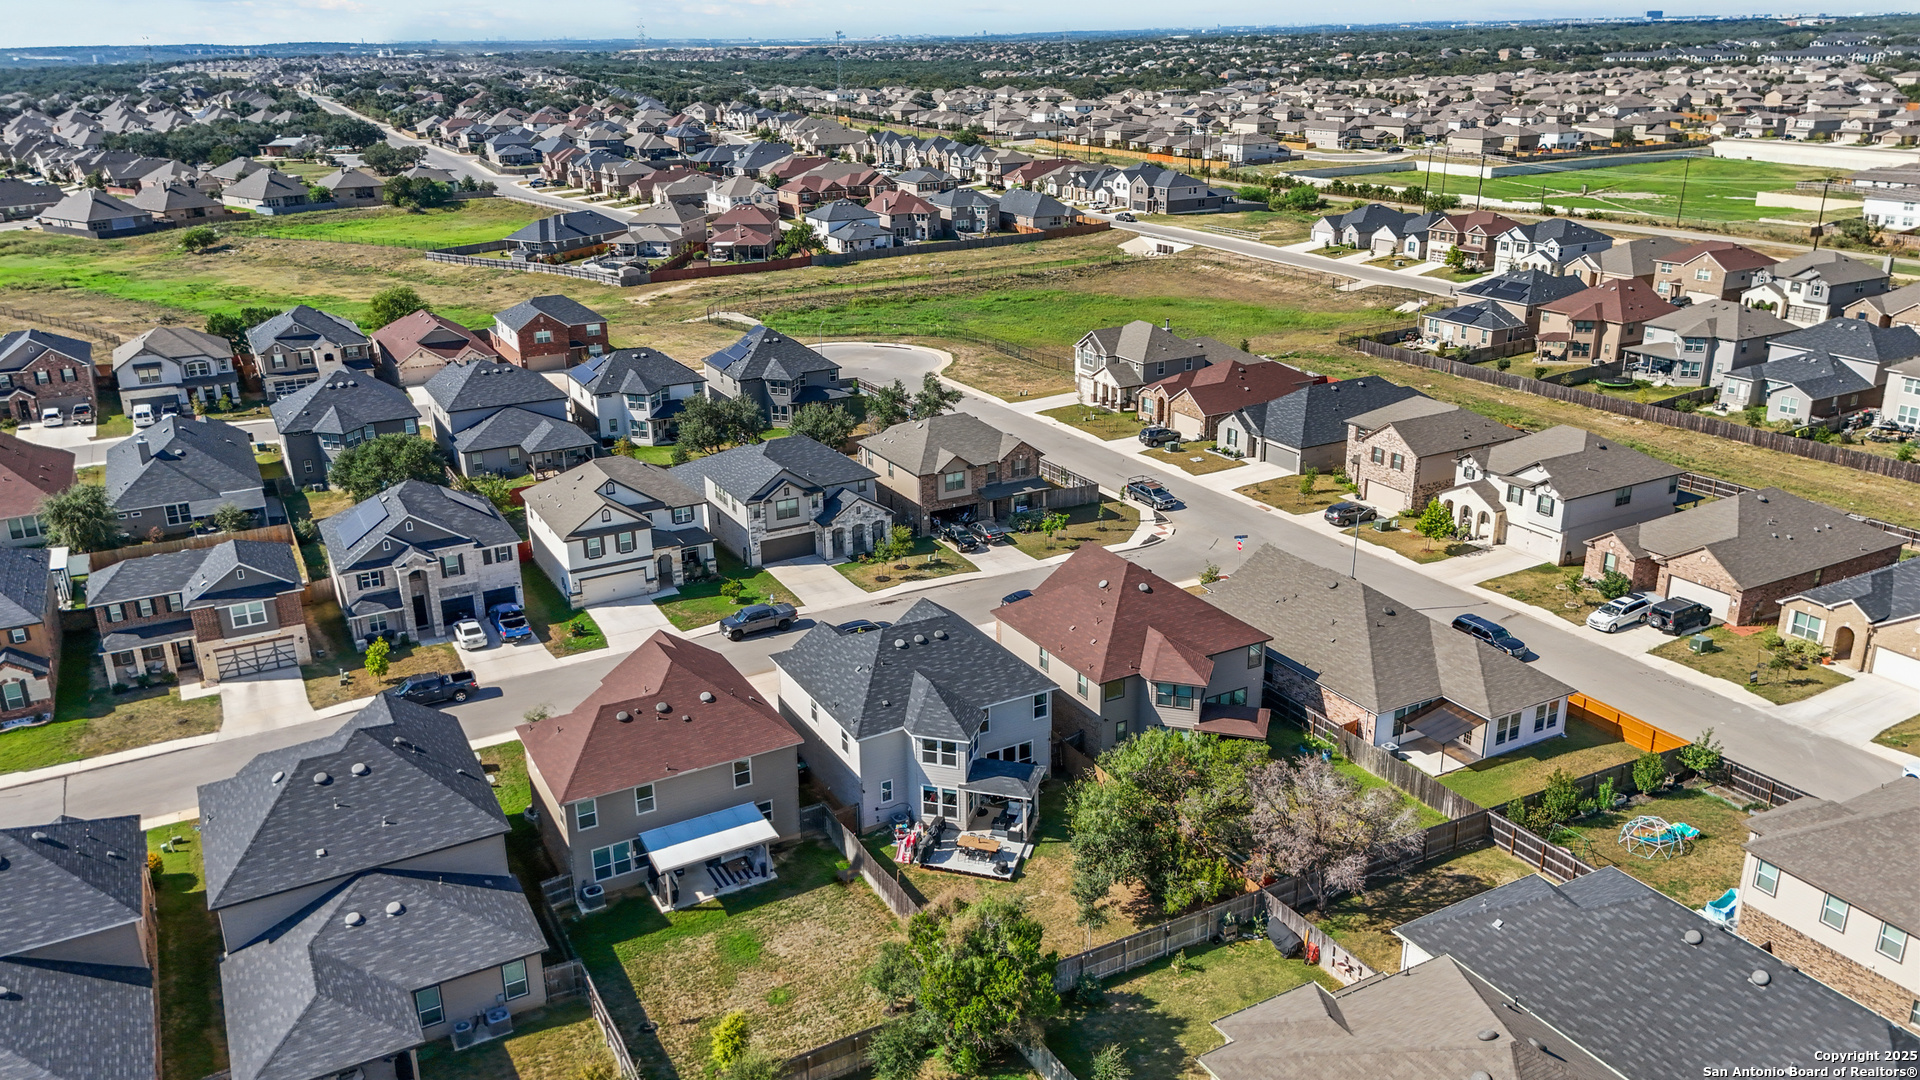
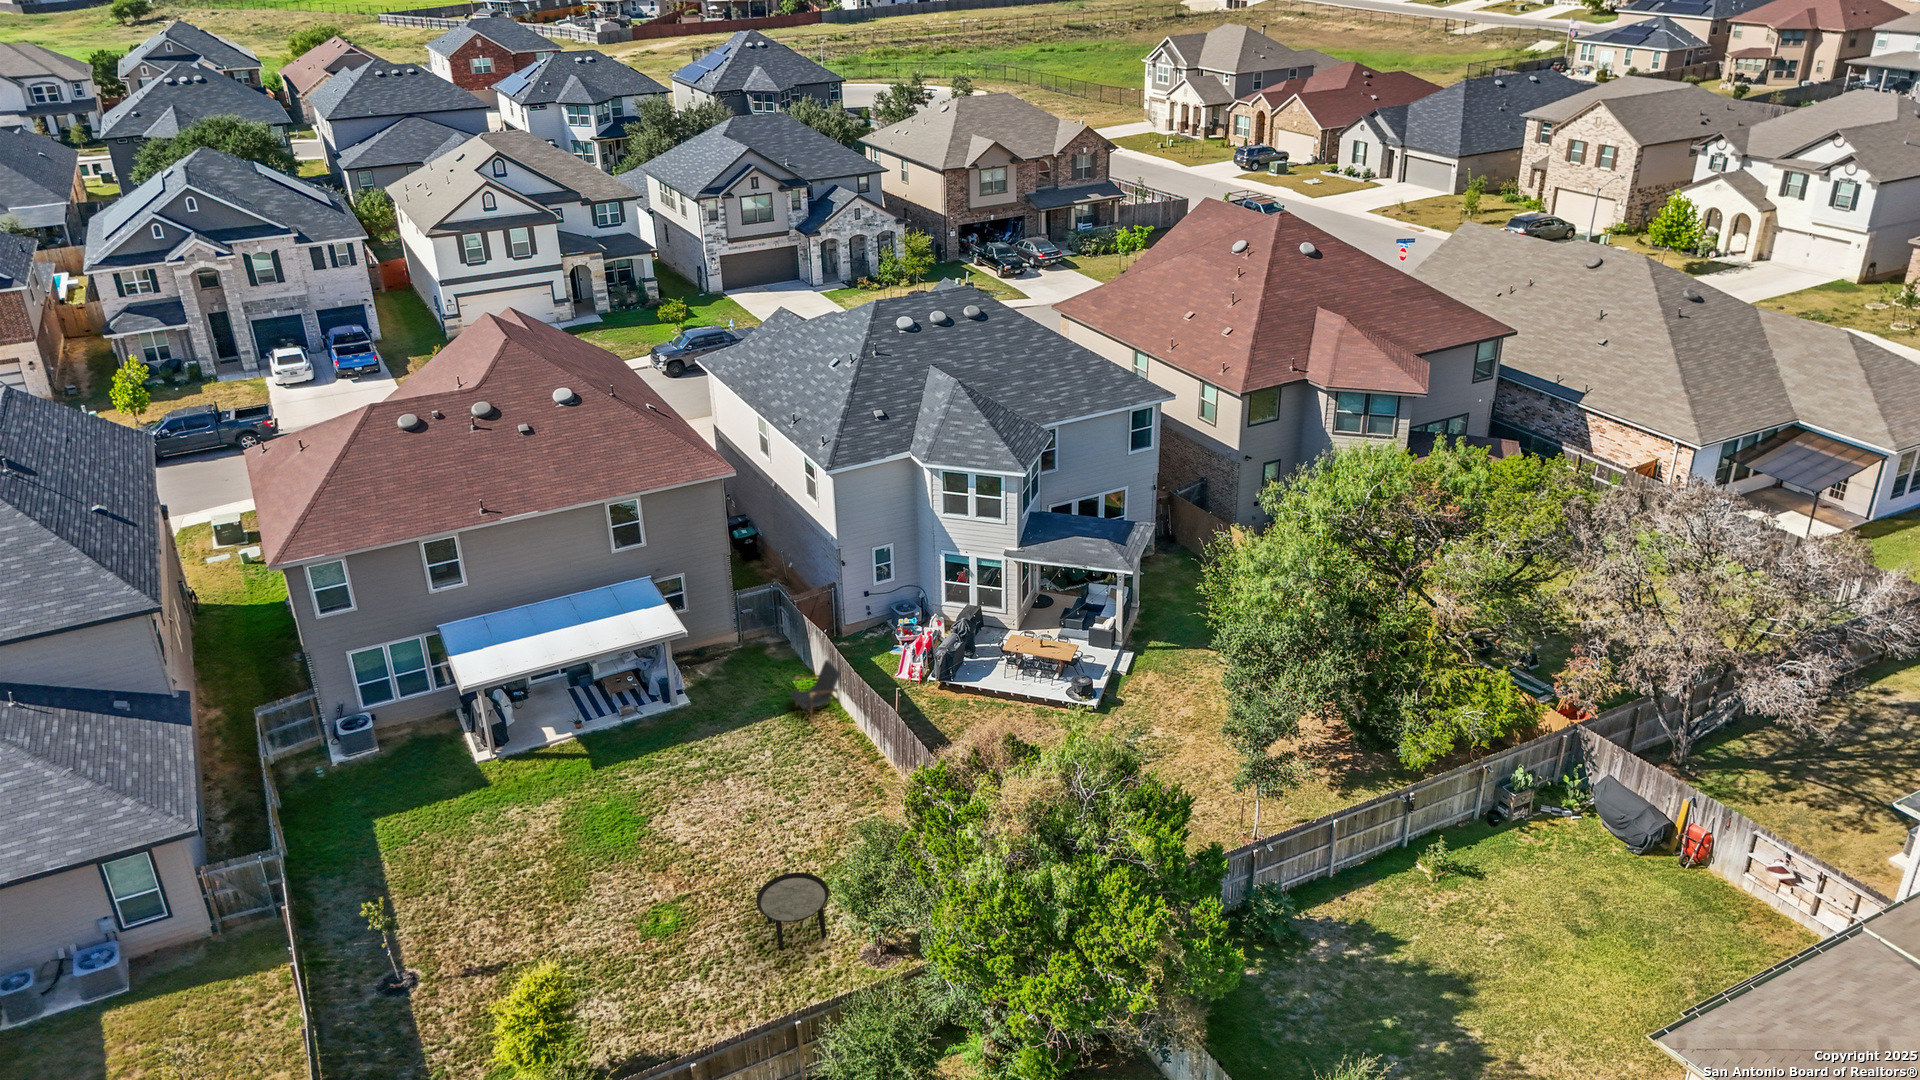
round table: none [829,970,866,1010] -> present [756,873,829,951]

